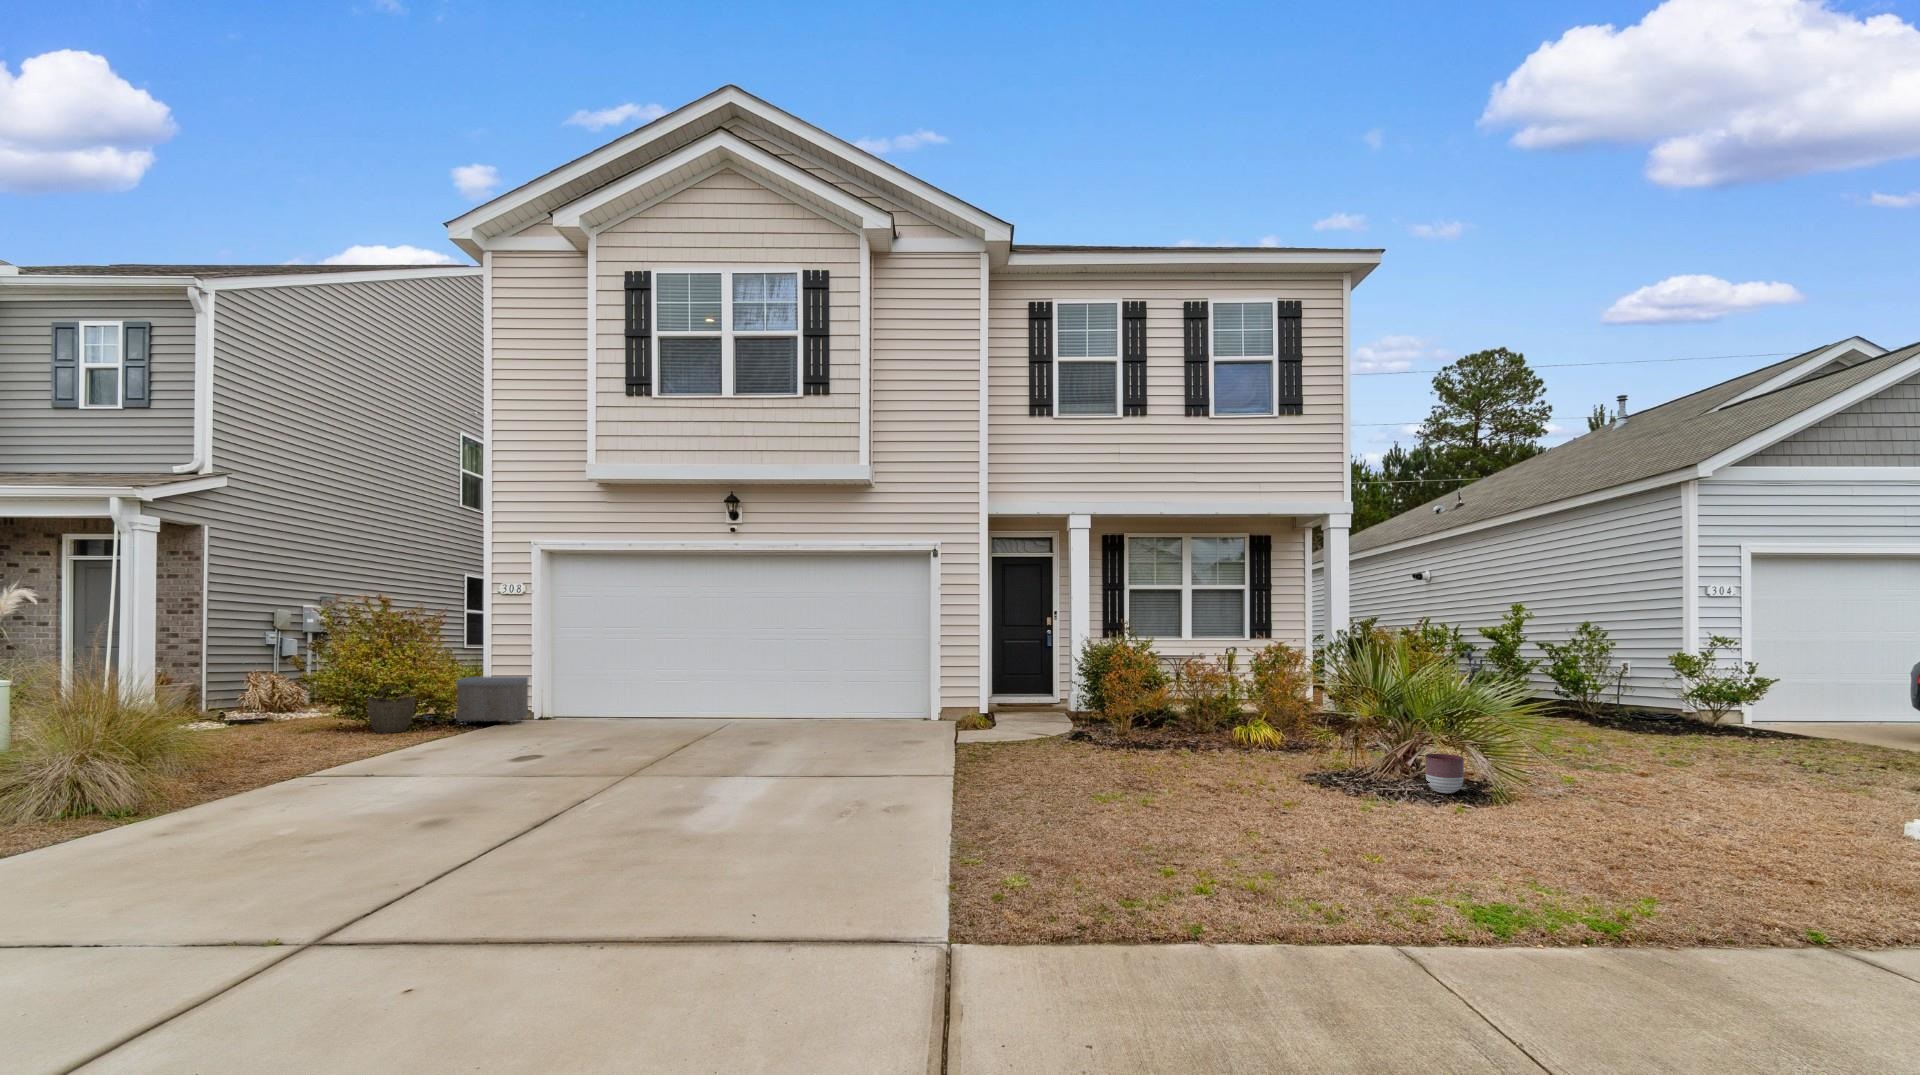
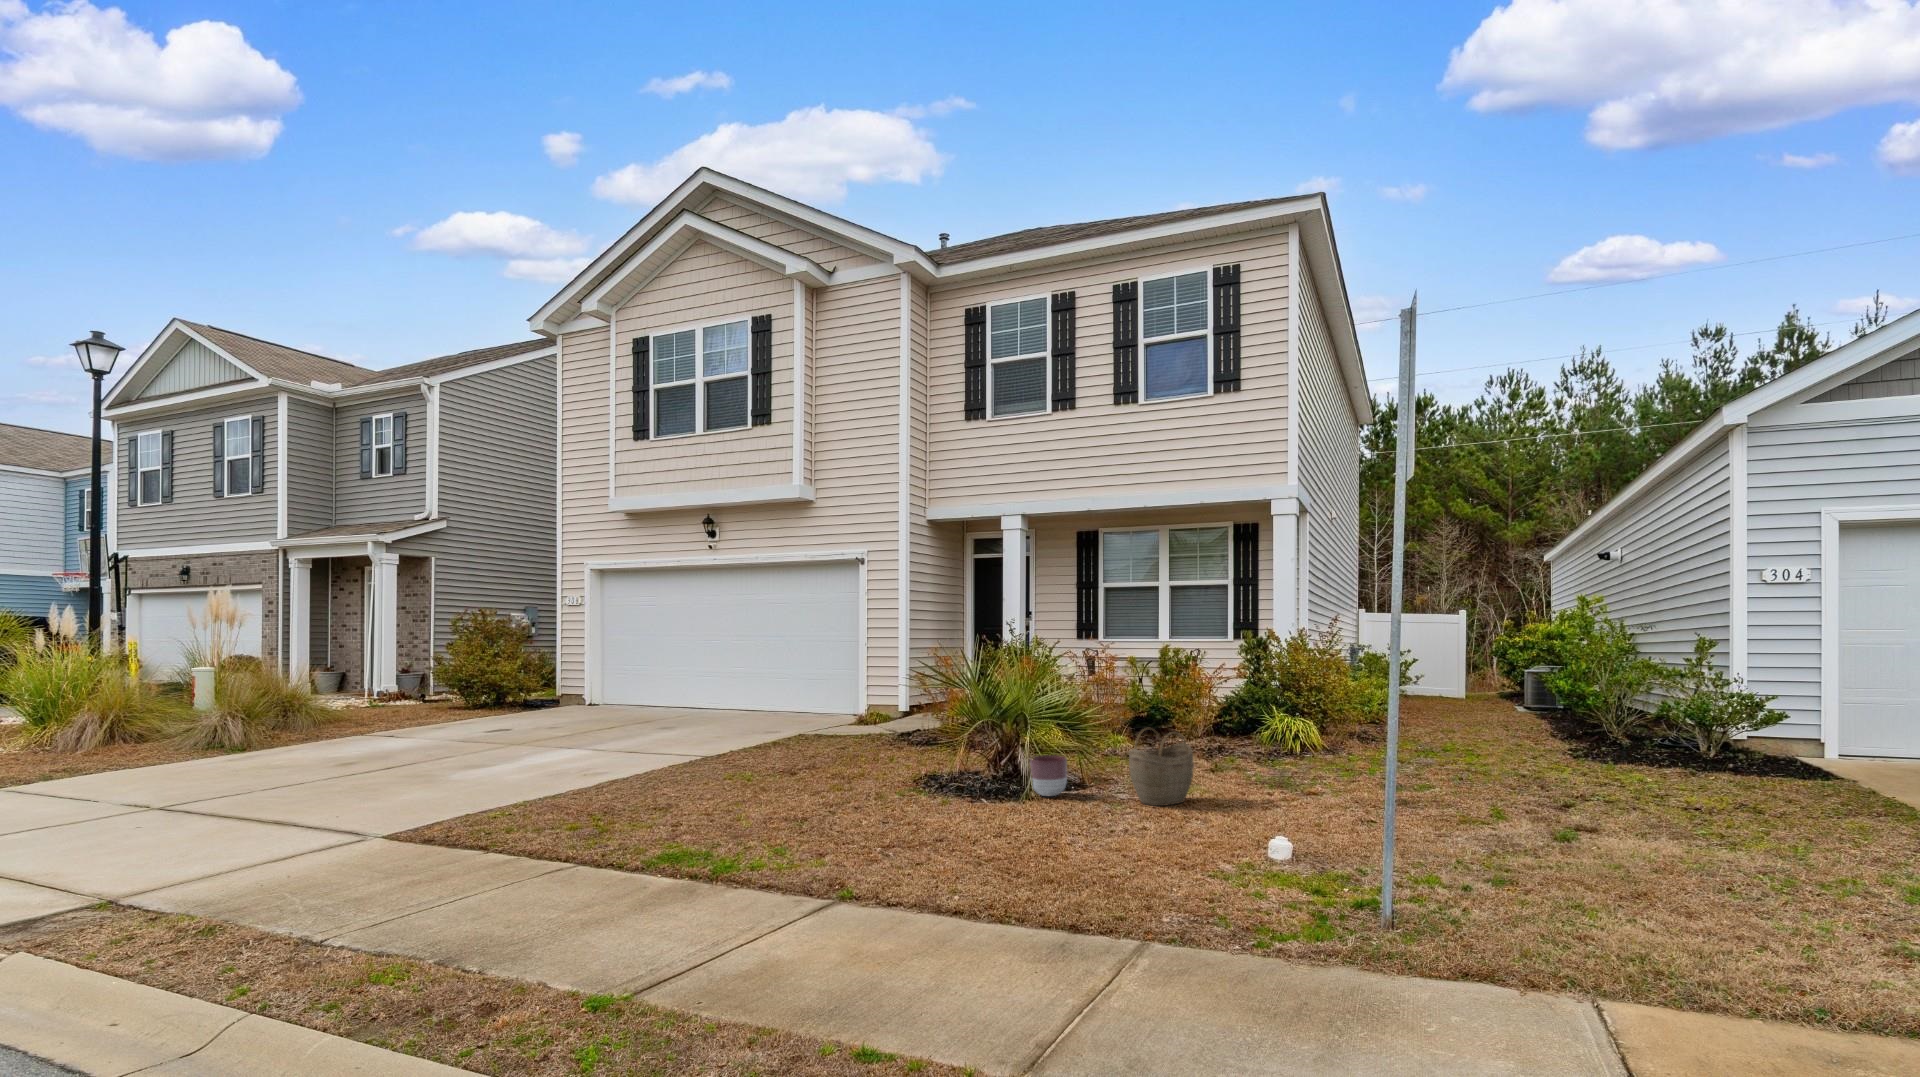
storage bench: present [456,677,528,724] -> none [530,672,585,710]
woven basket: present [367,686,415,733] -> present [1129,728,1194,806]

